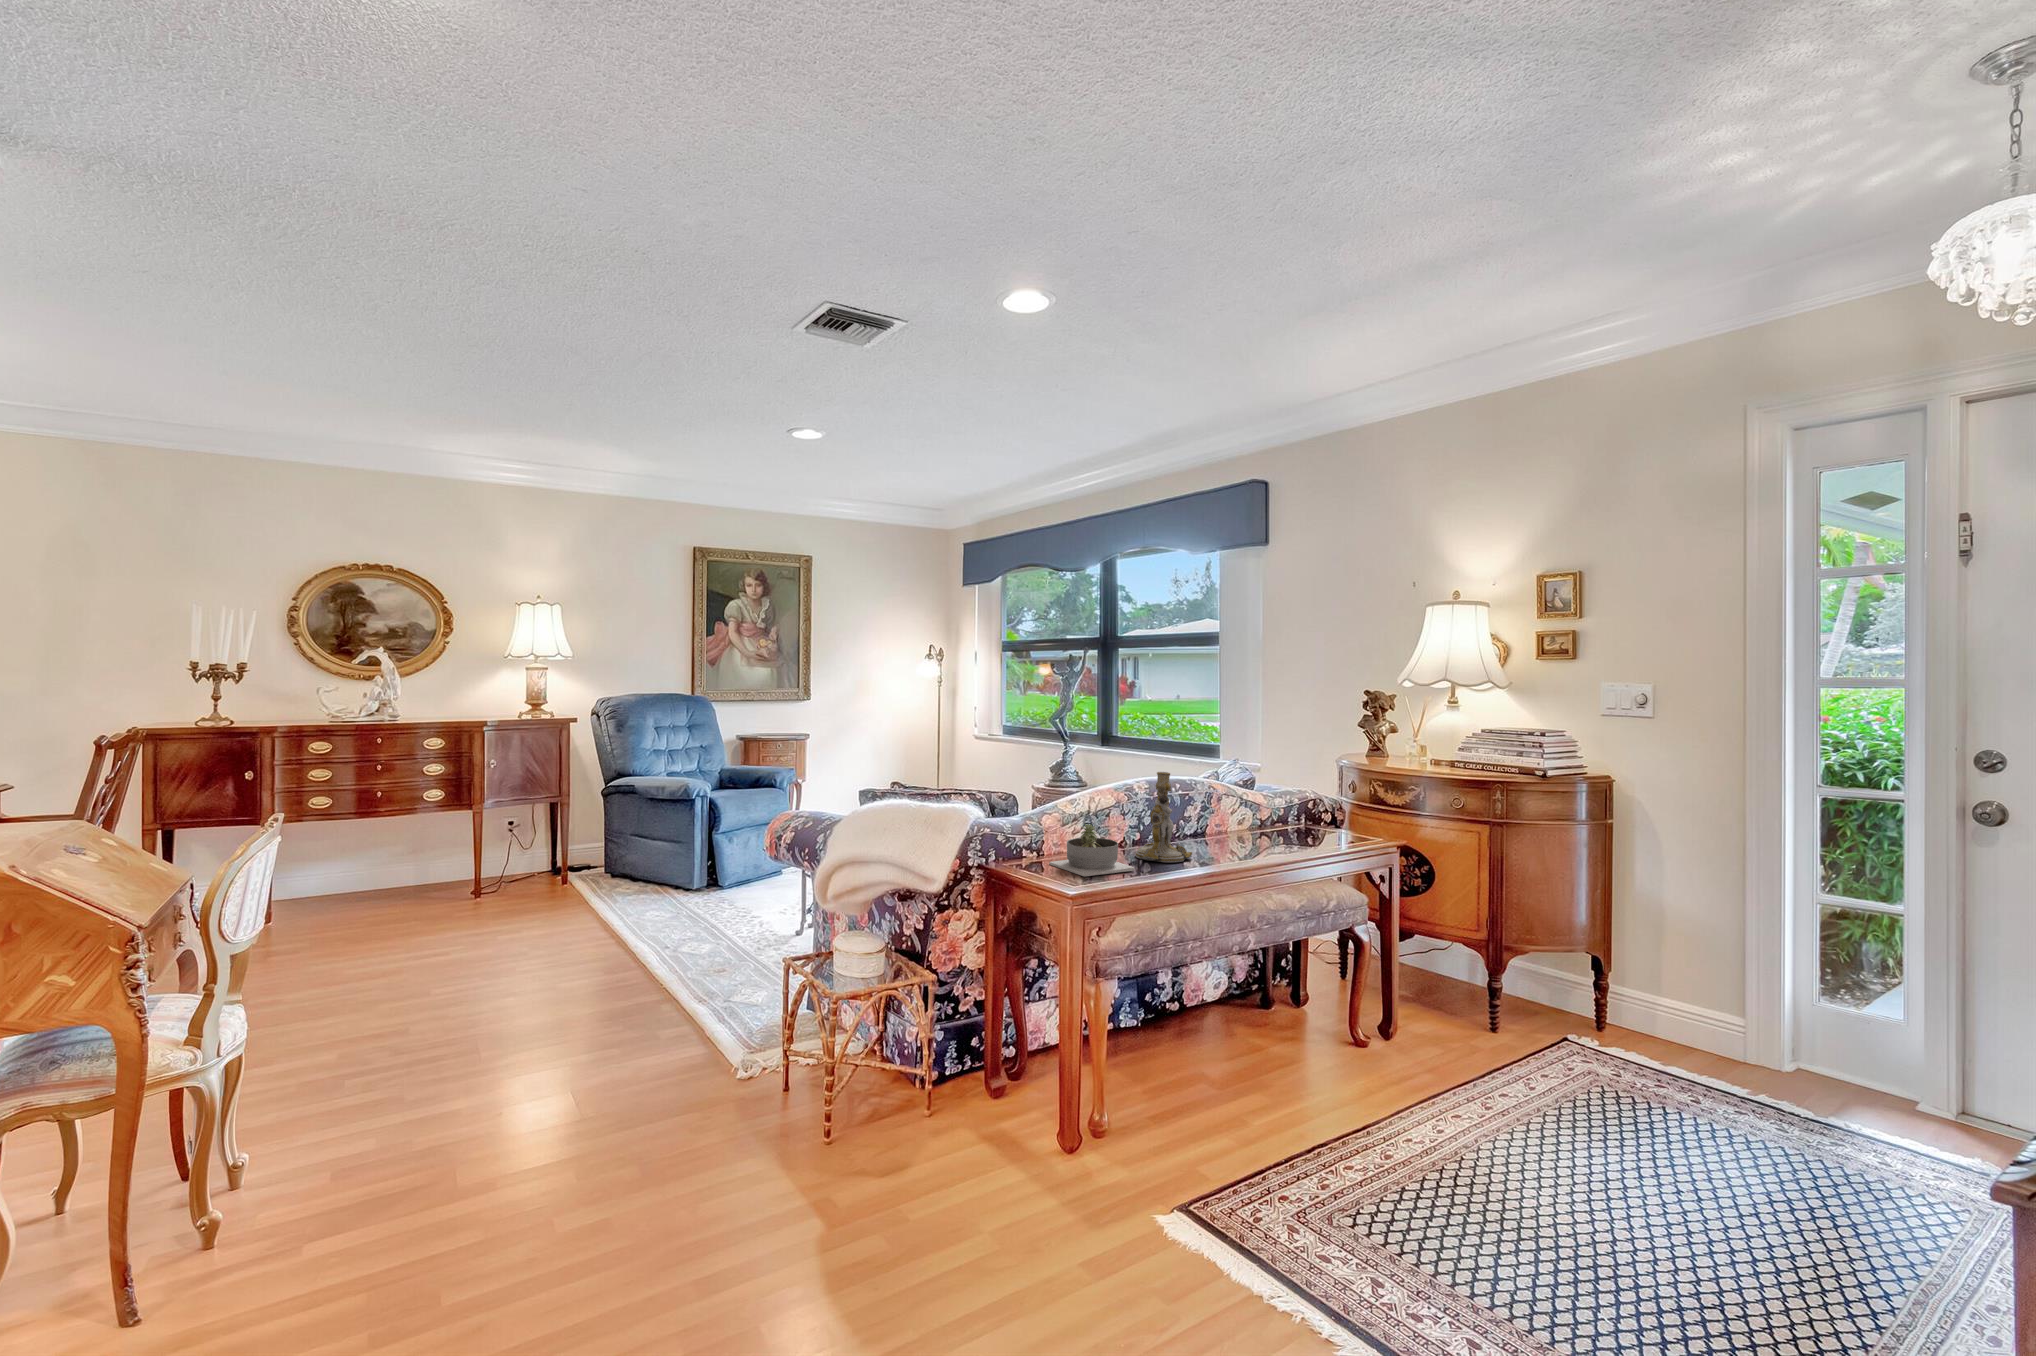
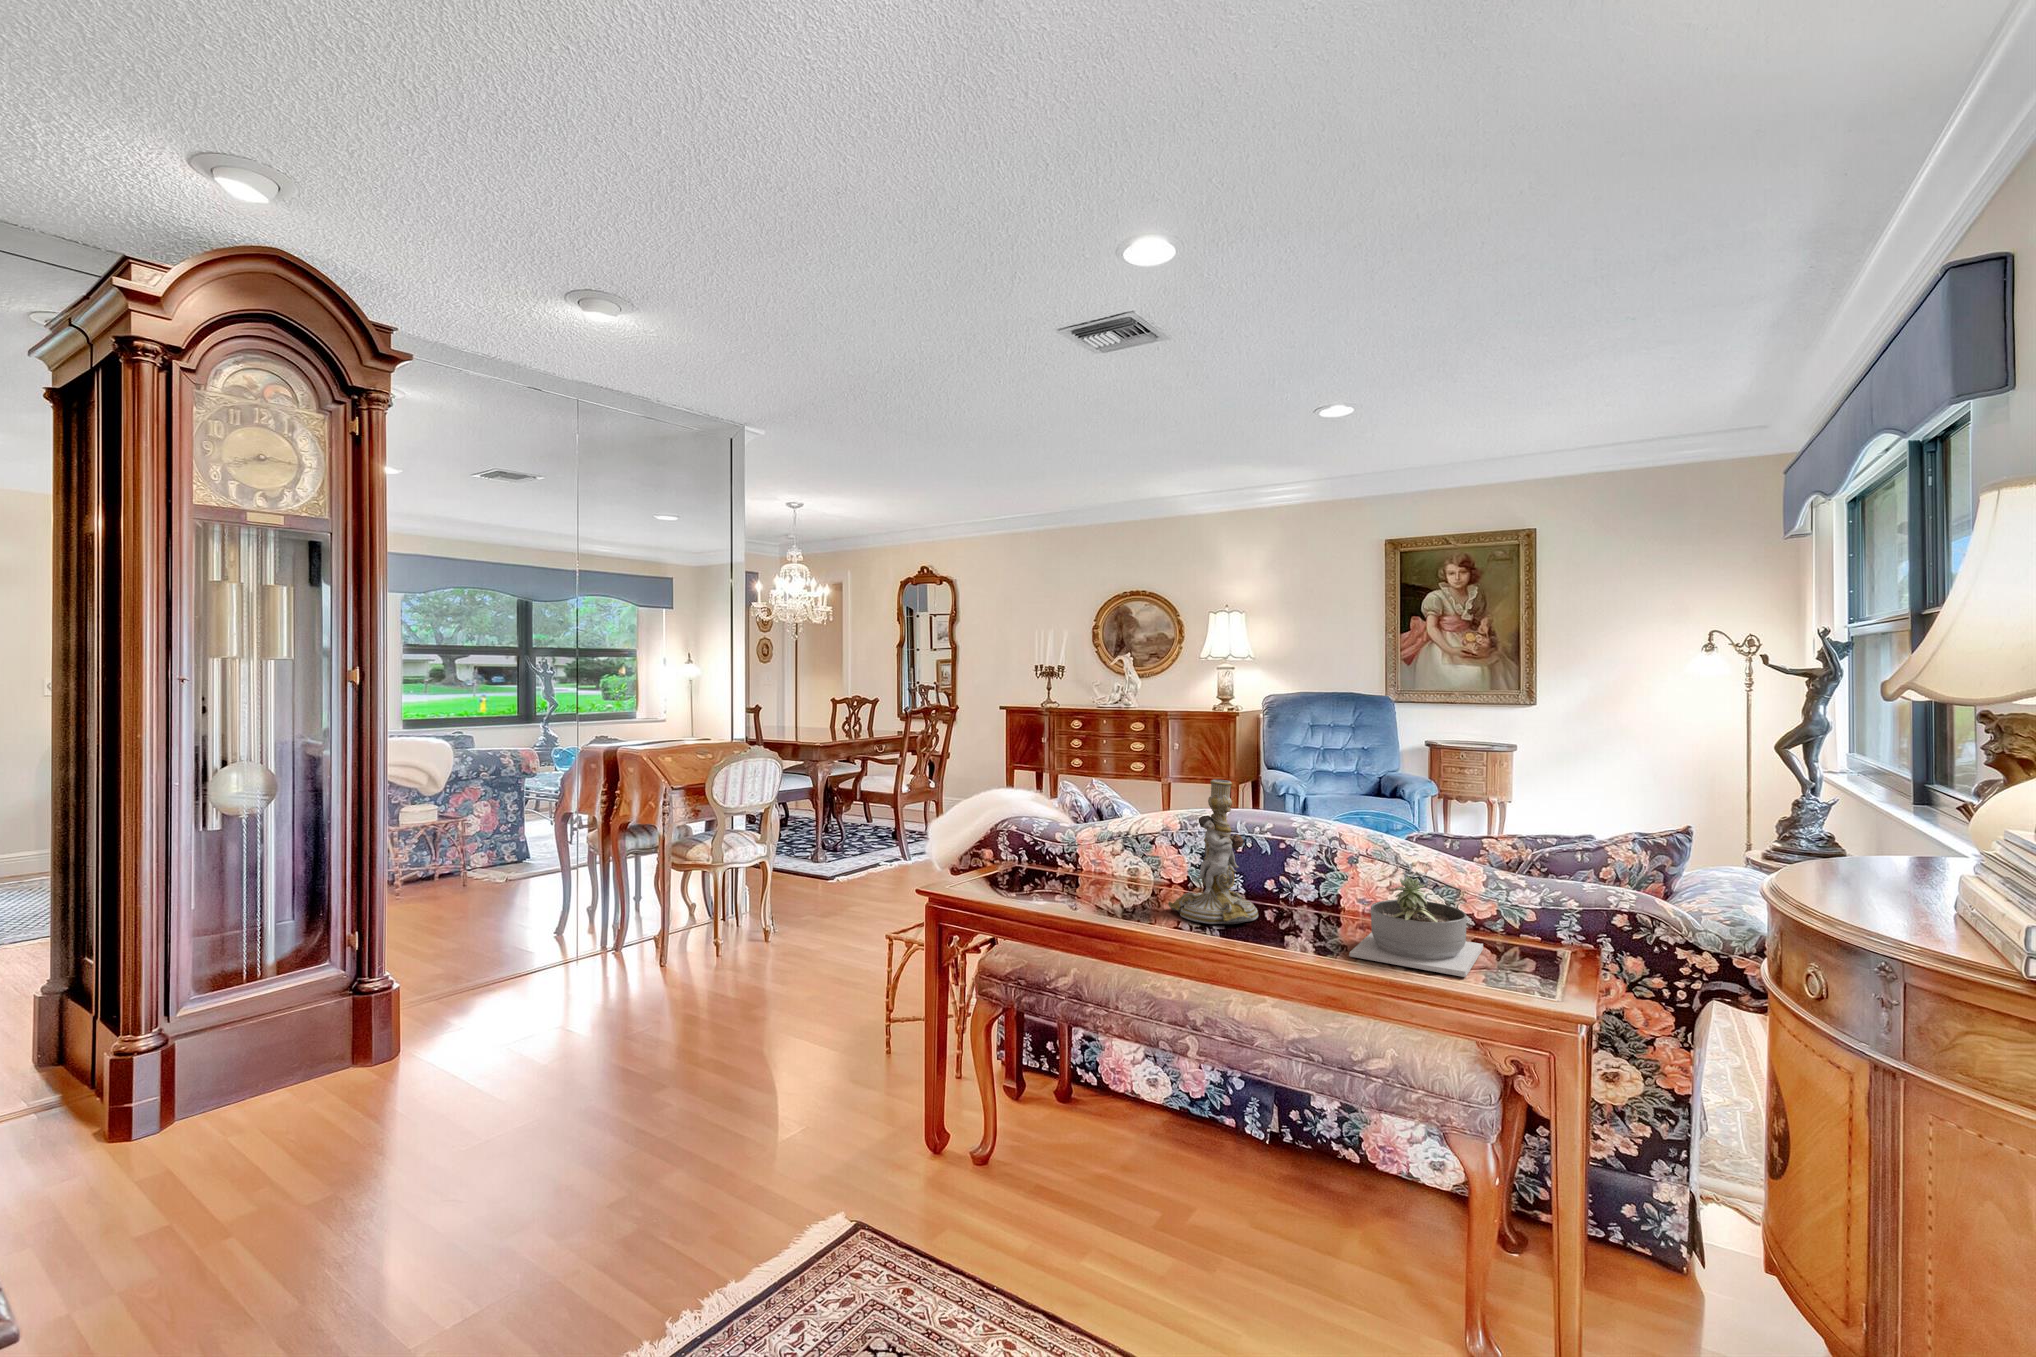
succulent planter: present [1049,824,1134,877] -> present [1349,876,1483,977]

